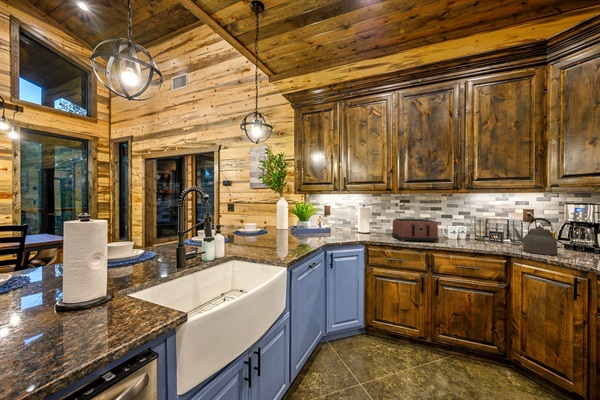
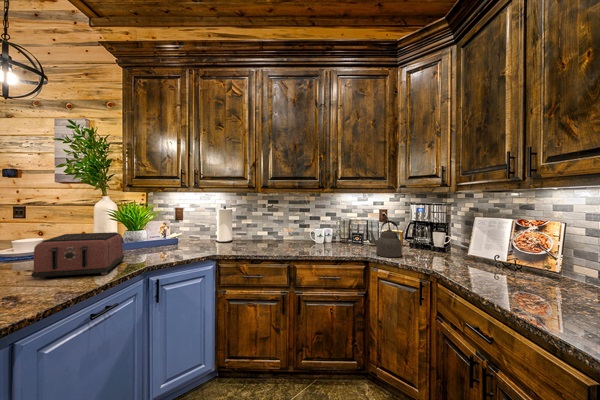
toaster: present [392,219,439,242] -> present [31,232,124,280]

